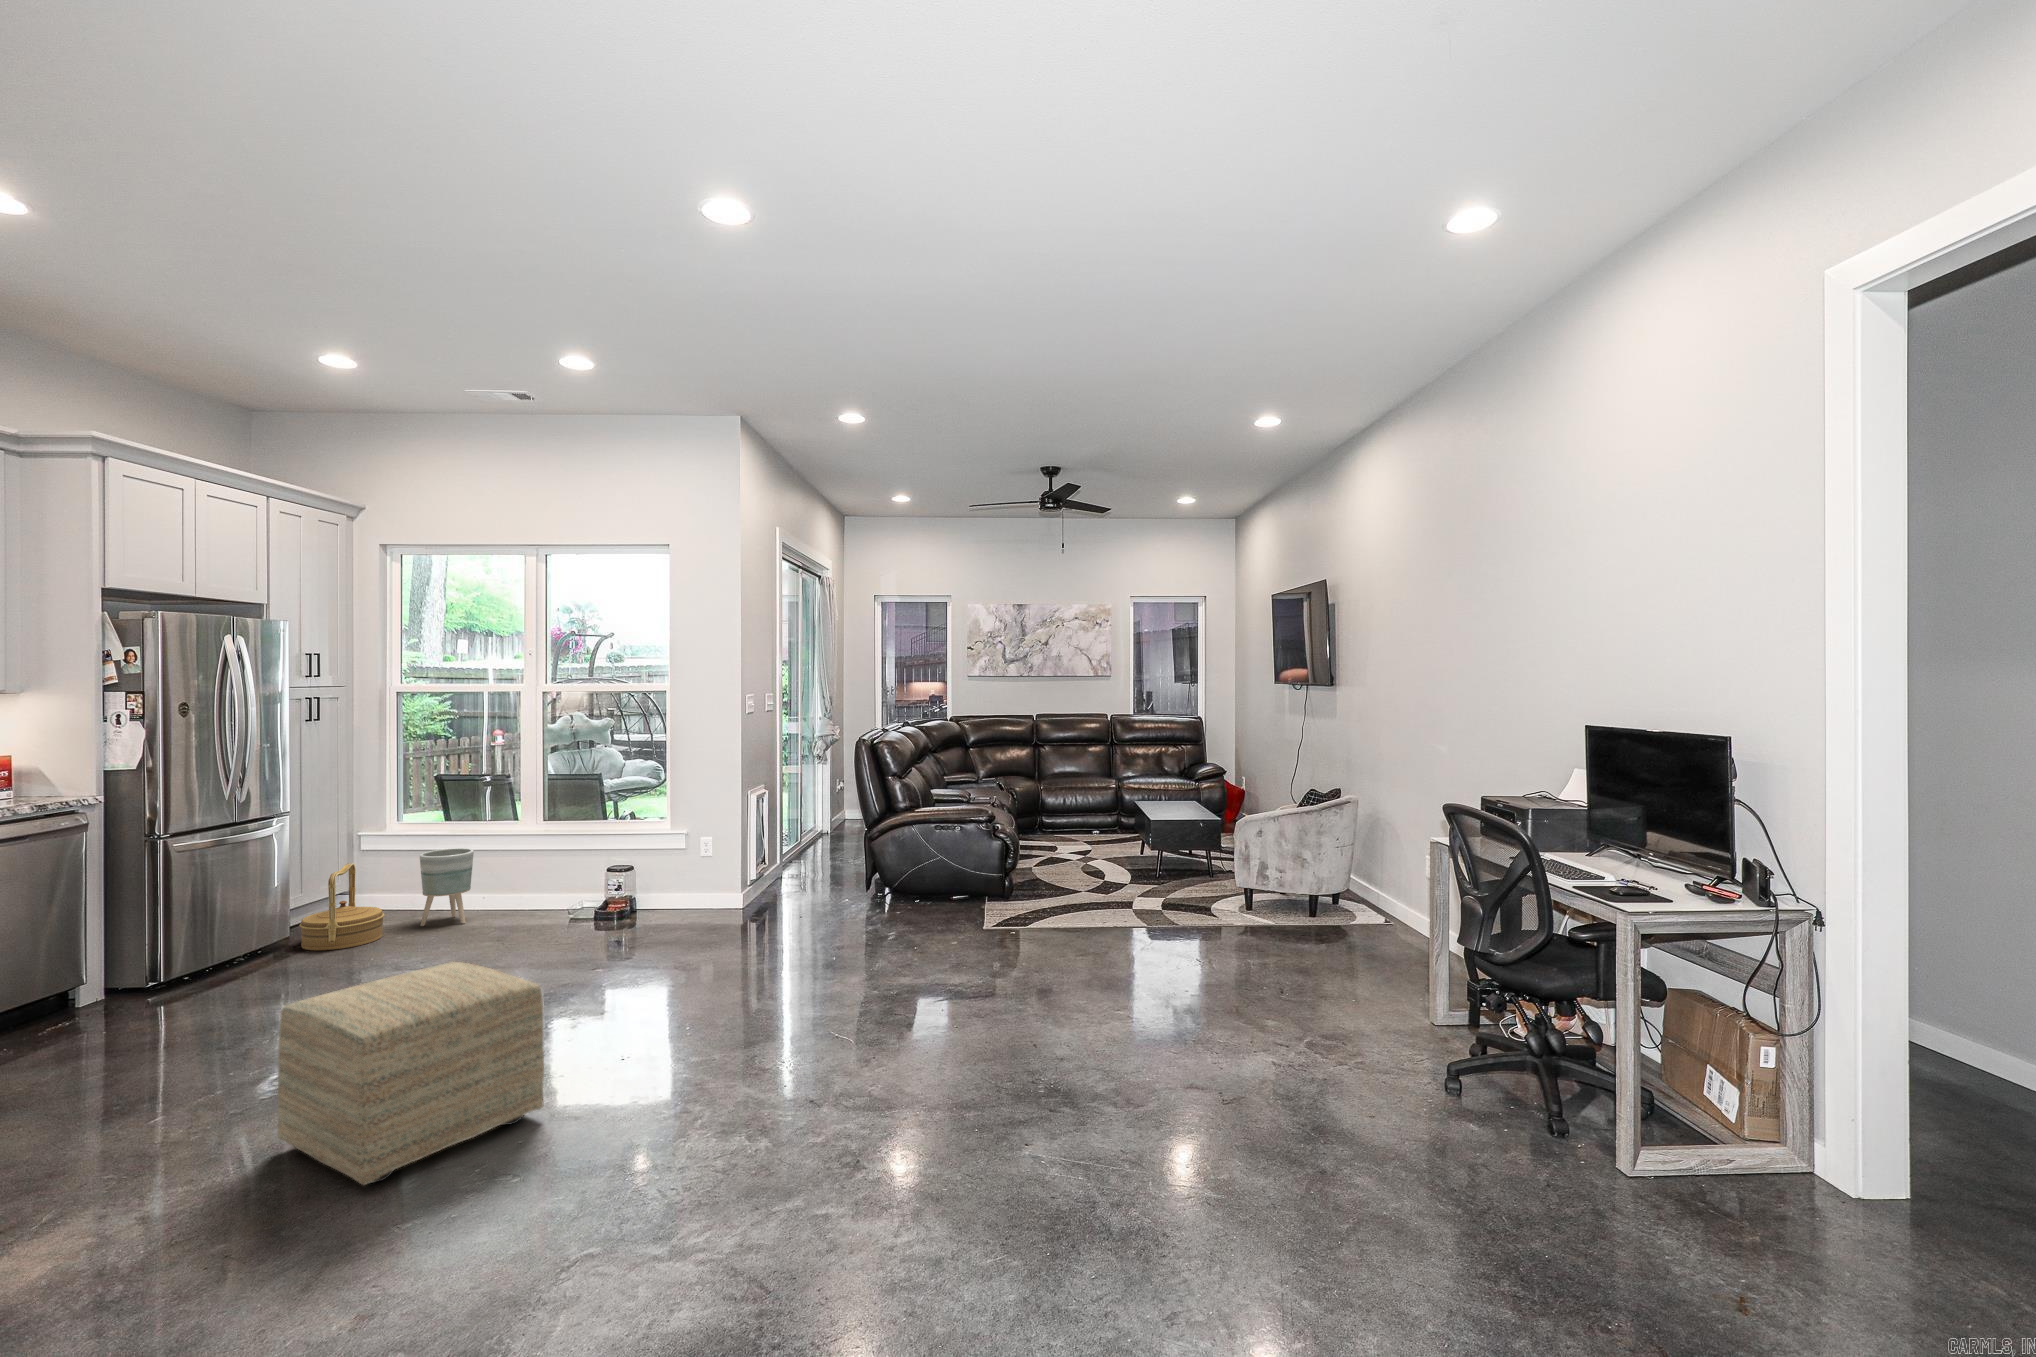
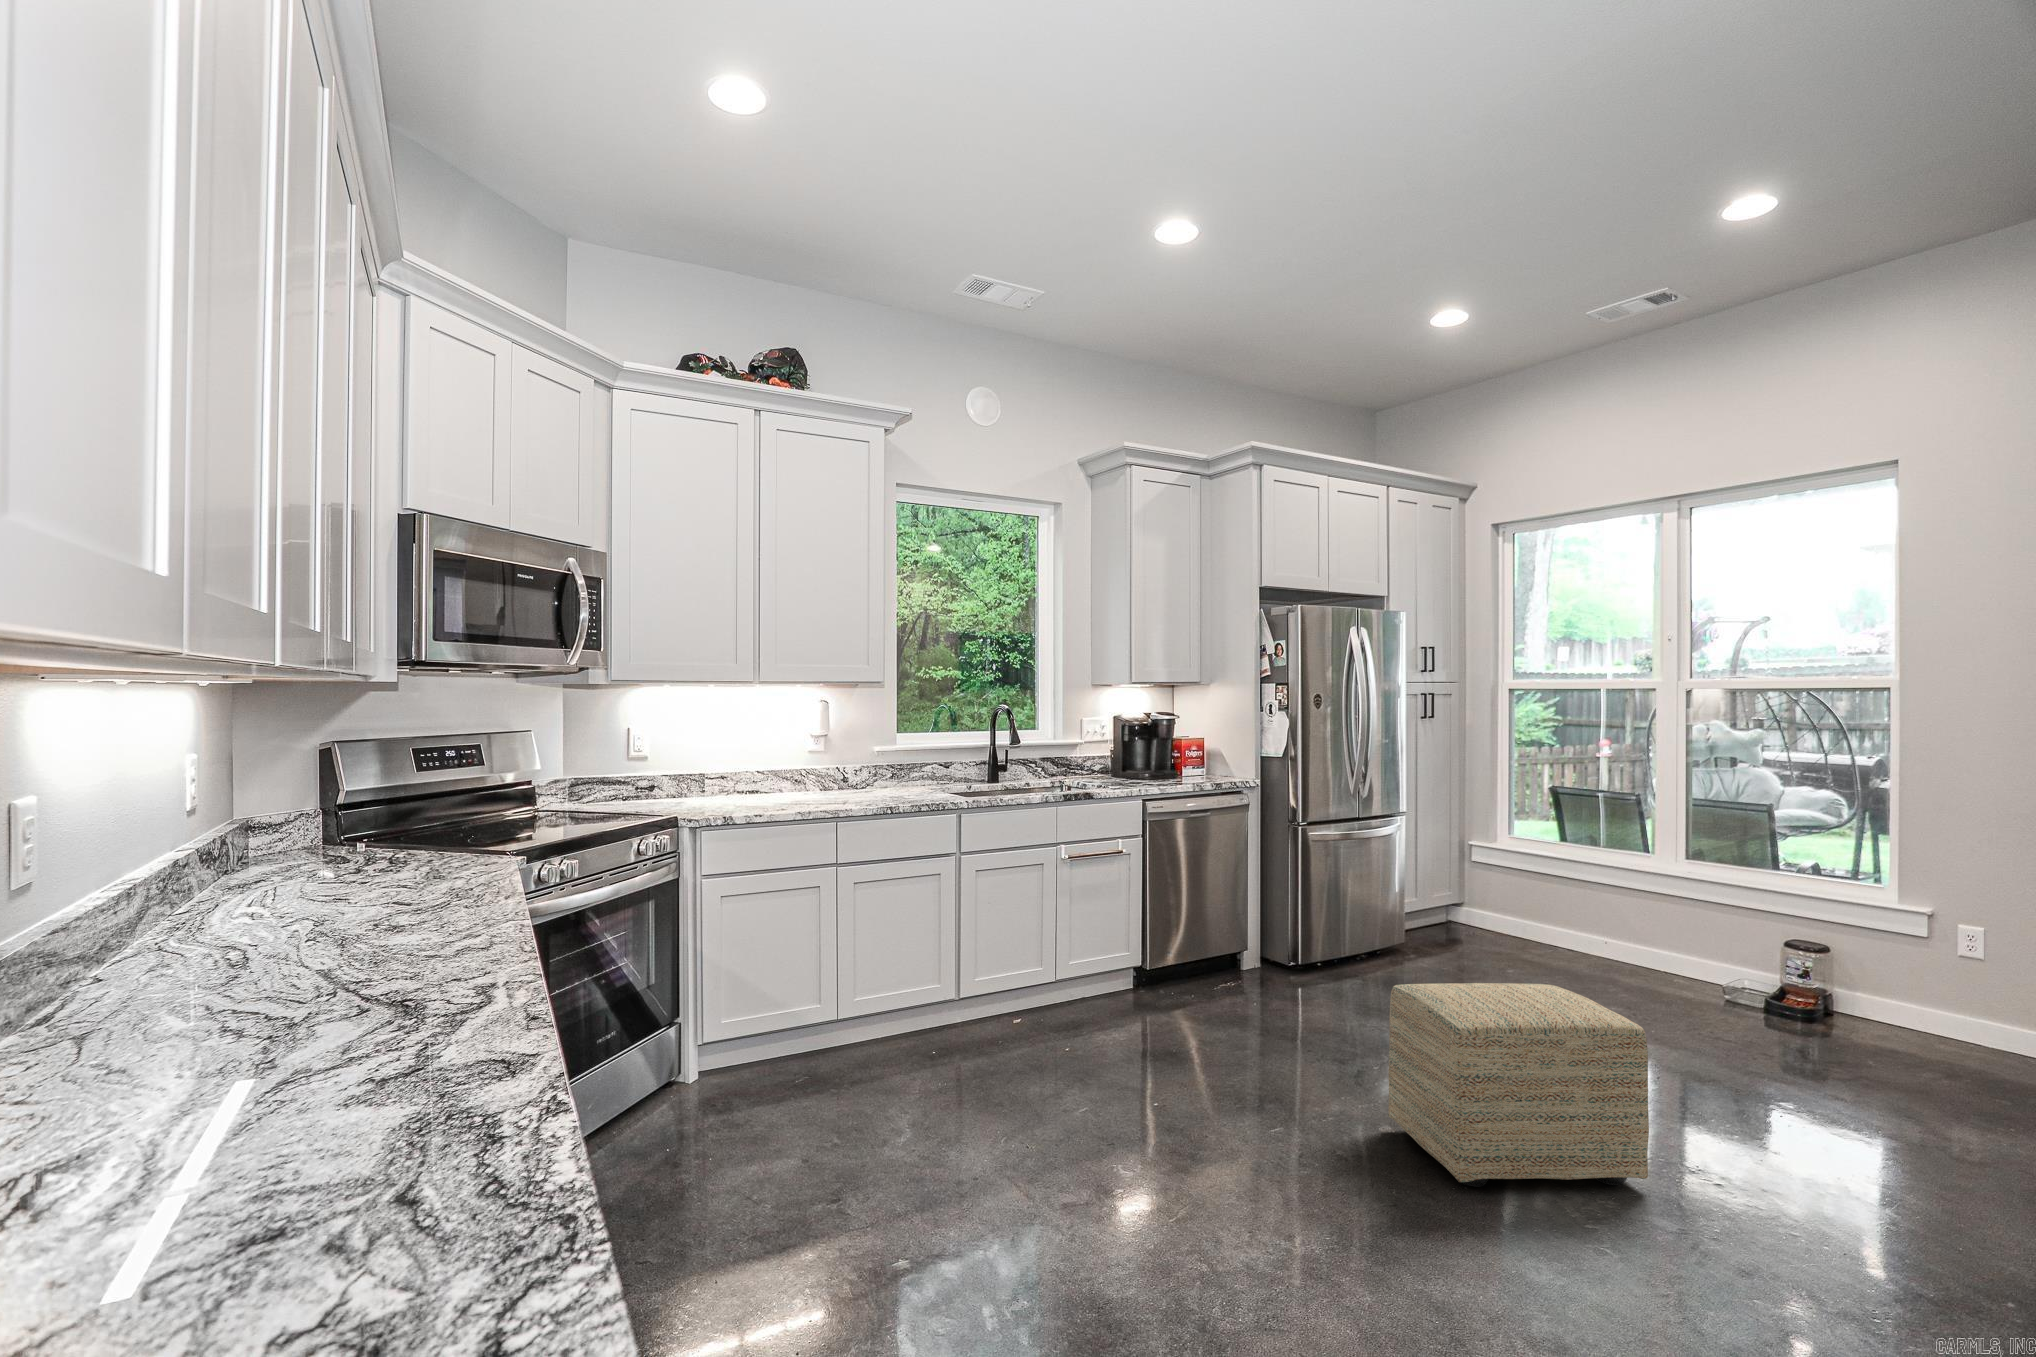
planter: present [420,848,474,926] -> none [1525,878,1584,971]
woven basket: present [299,863,385,951] -> none [1409,878,1488,970]

